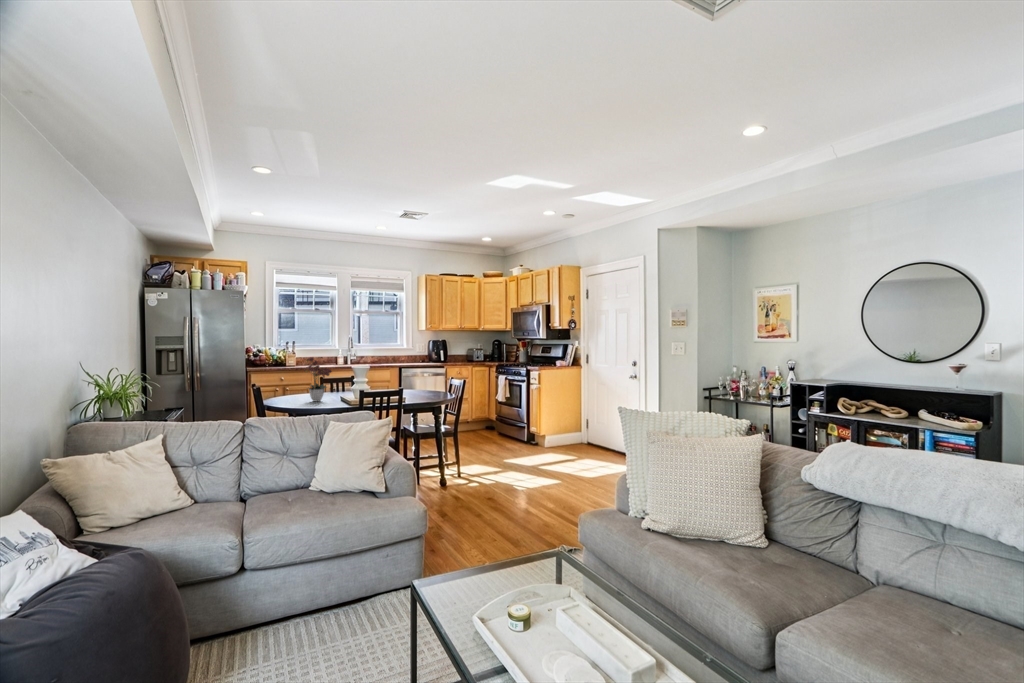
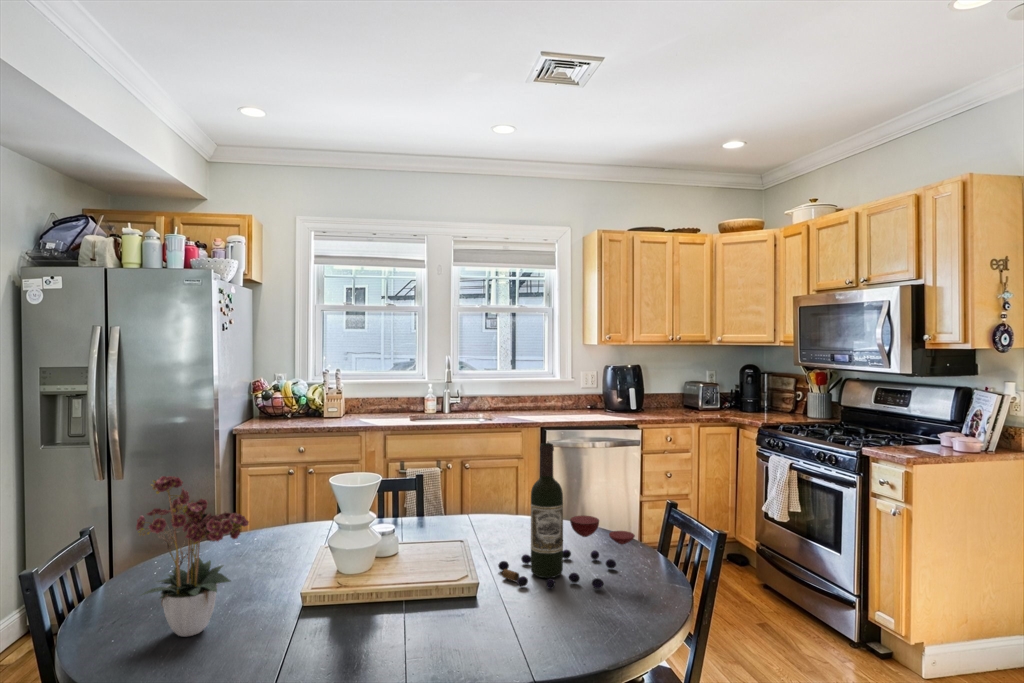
wine bottle: none [399,353,442,394] -> present [498,443,635,589]

